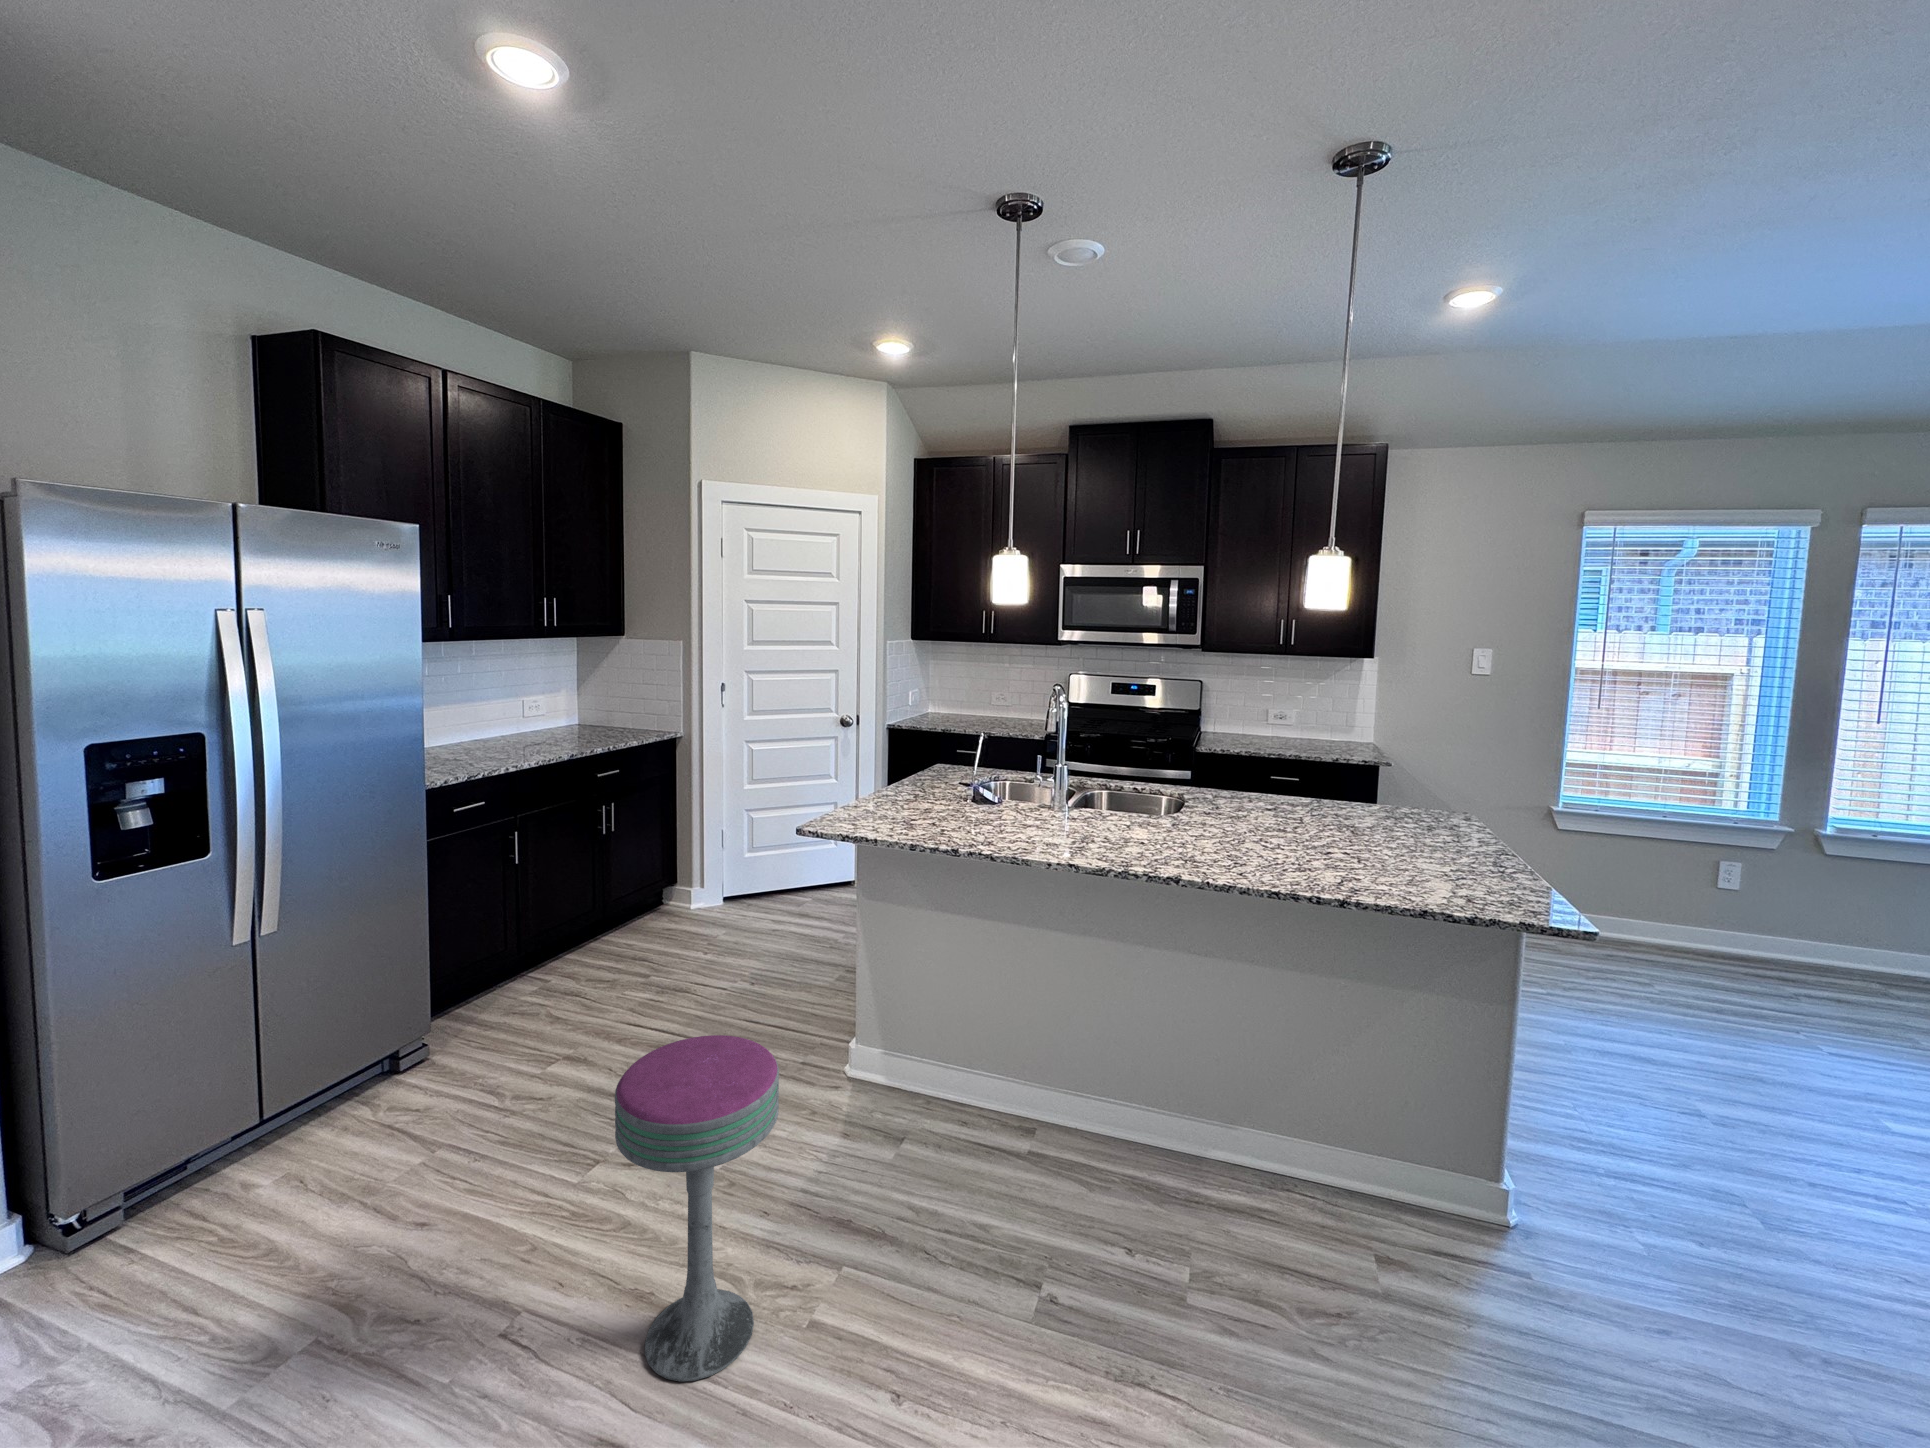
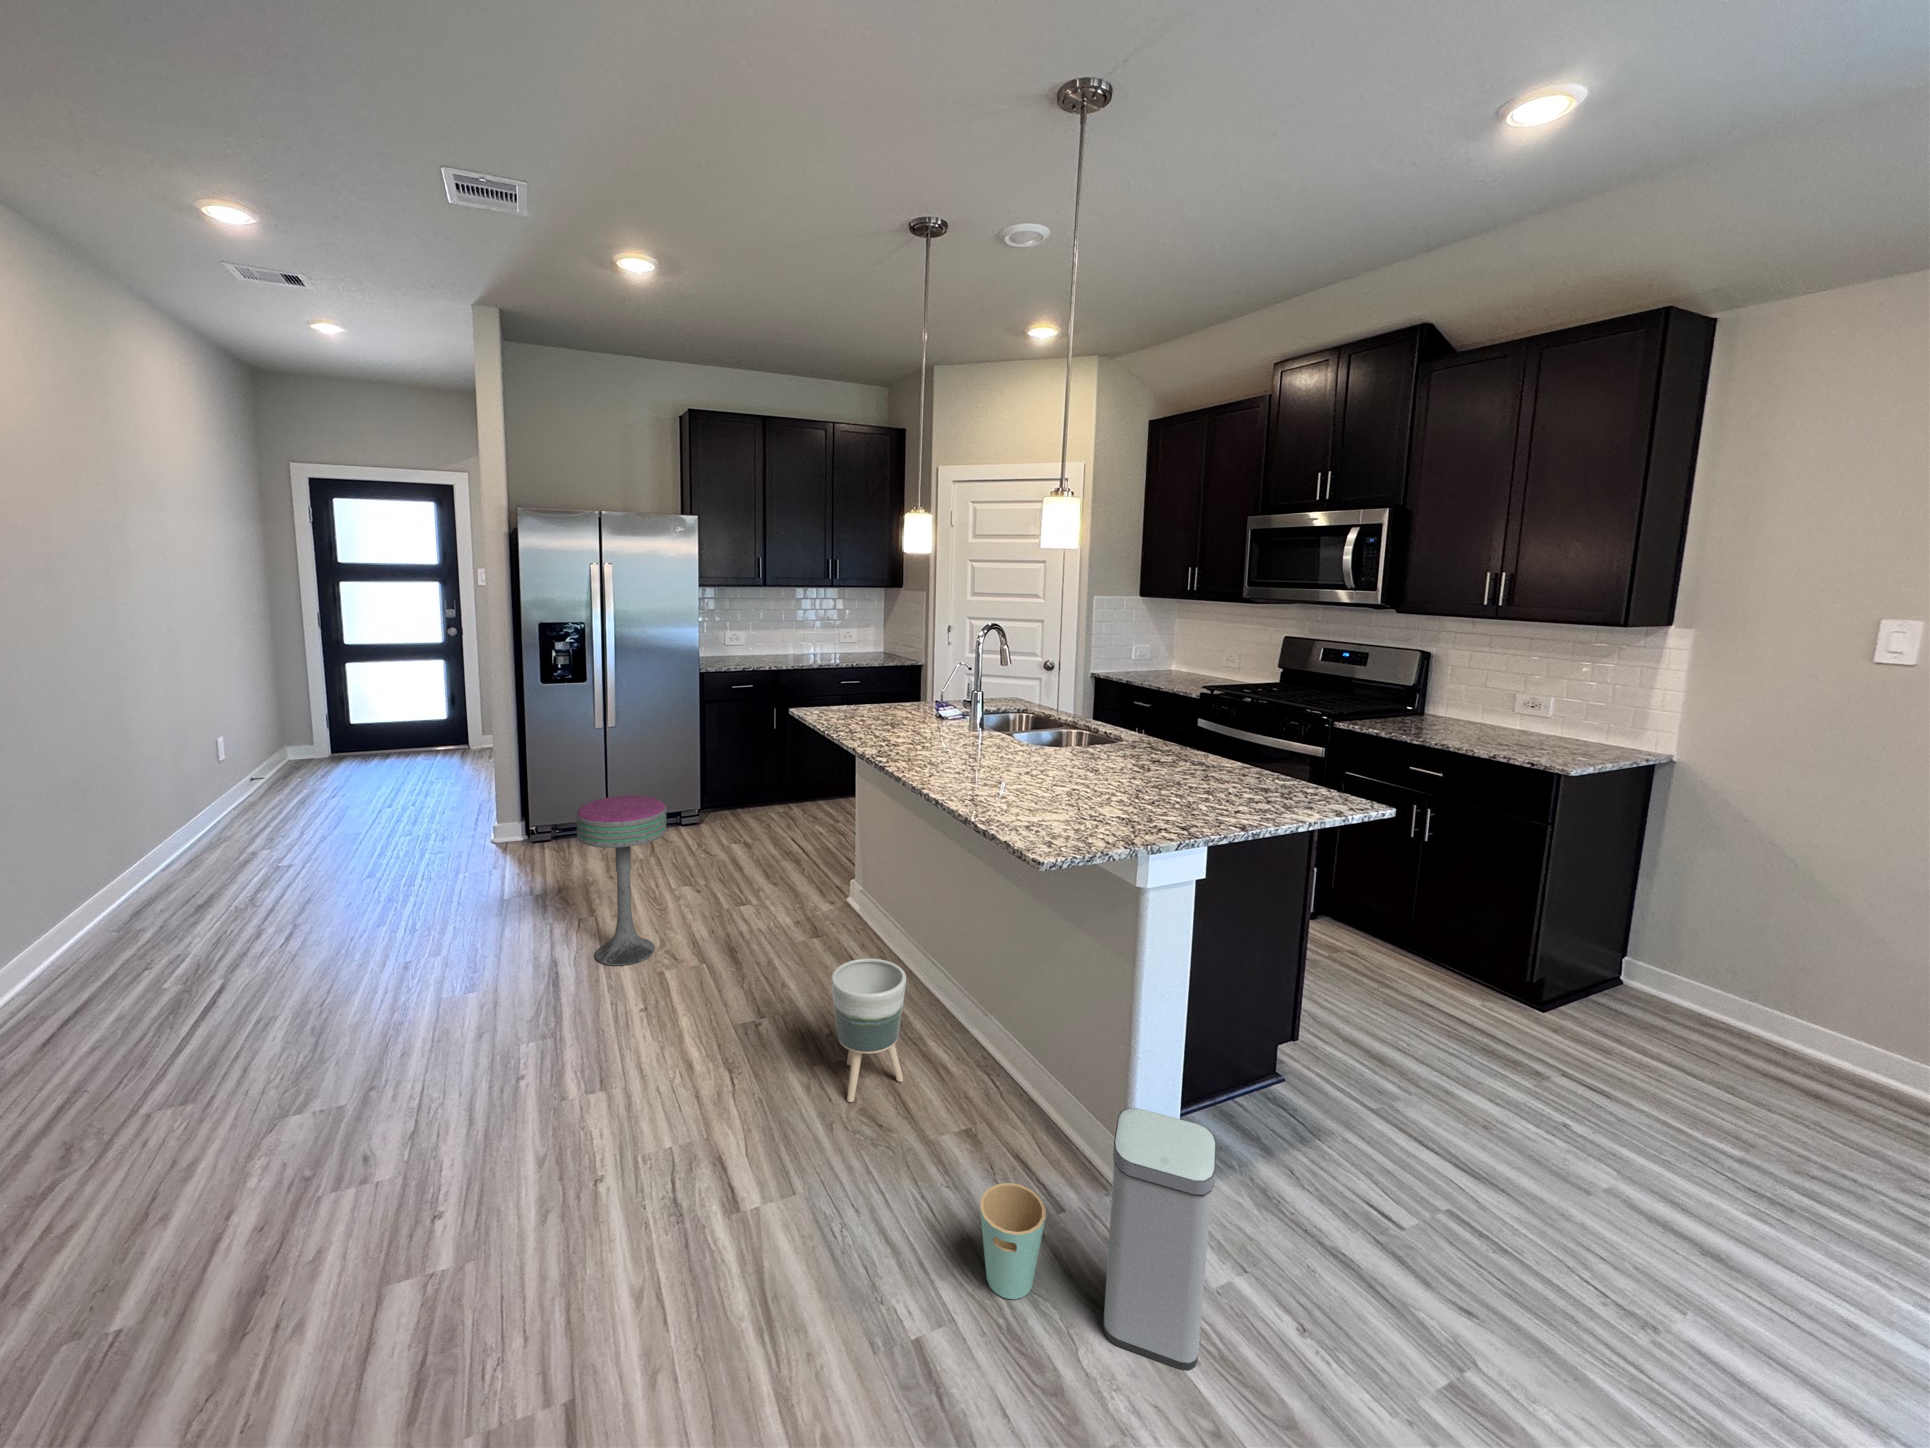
planter: none [1199,1116,1304,1311] -> present [831,958,906,1102]
trash can: none [1578,1116,1754,1382] -> present [980,1108,1216,1370]

